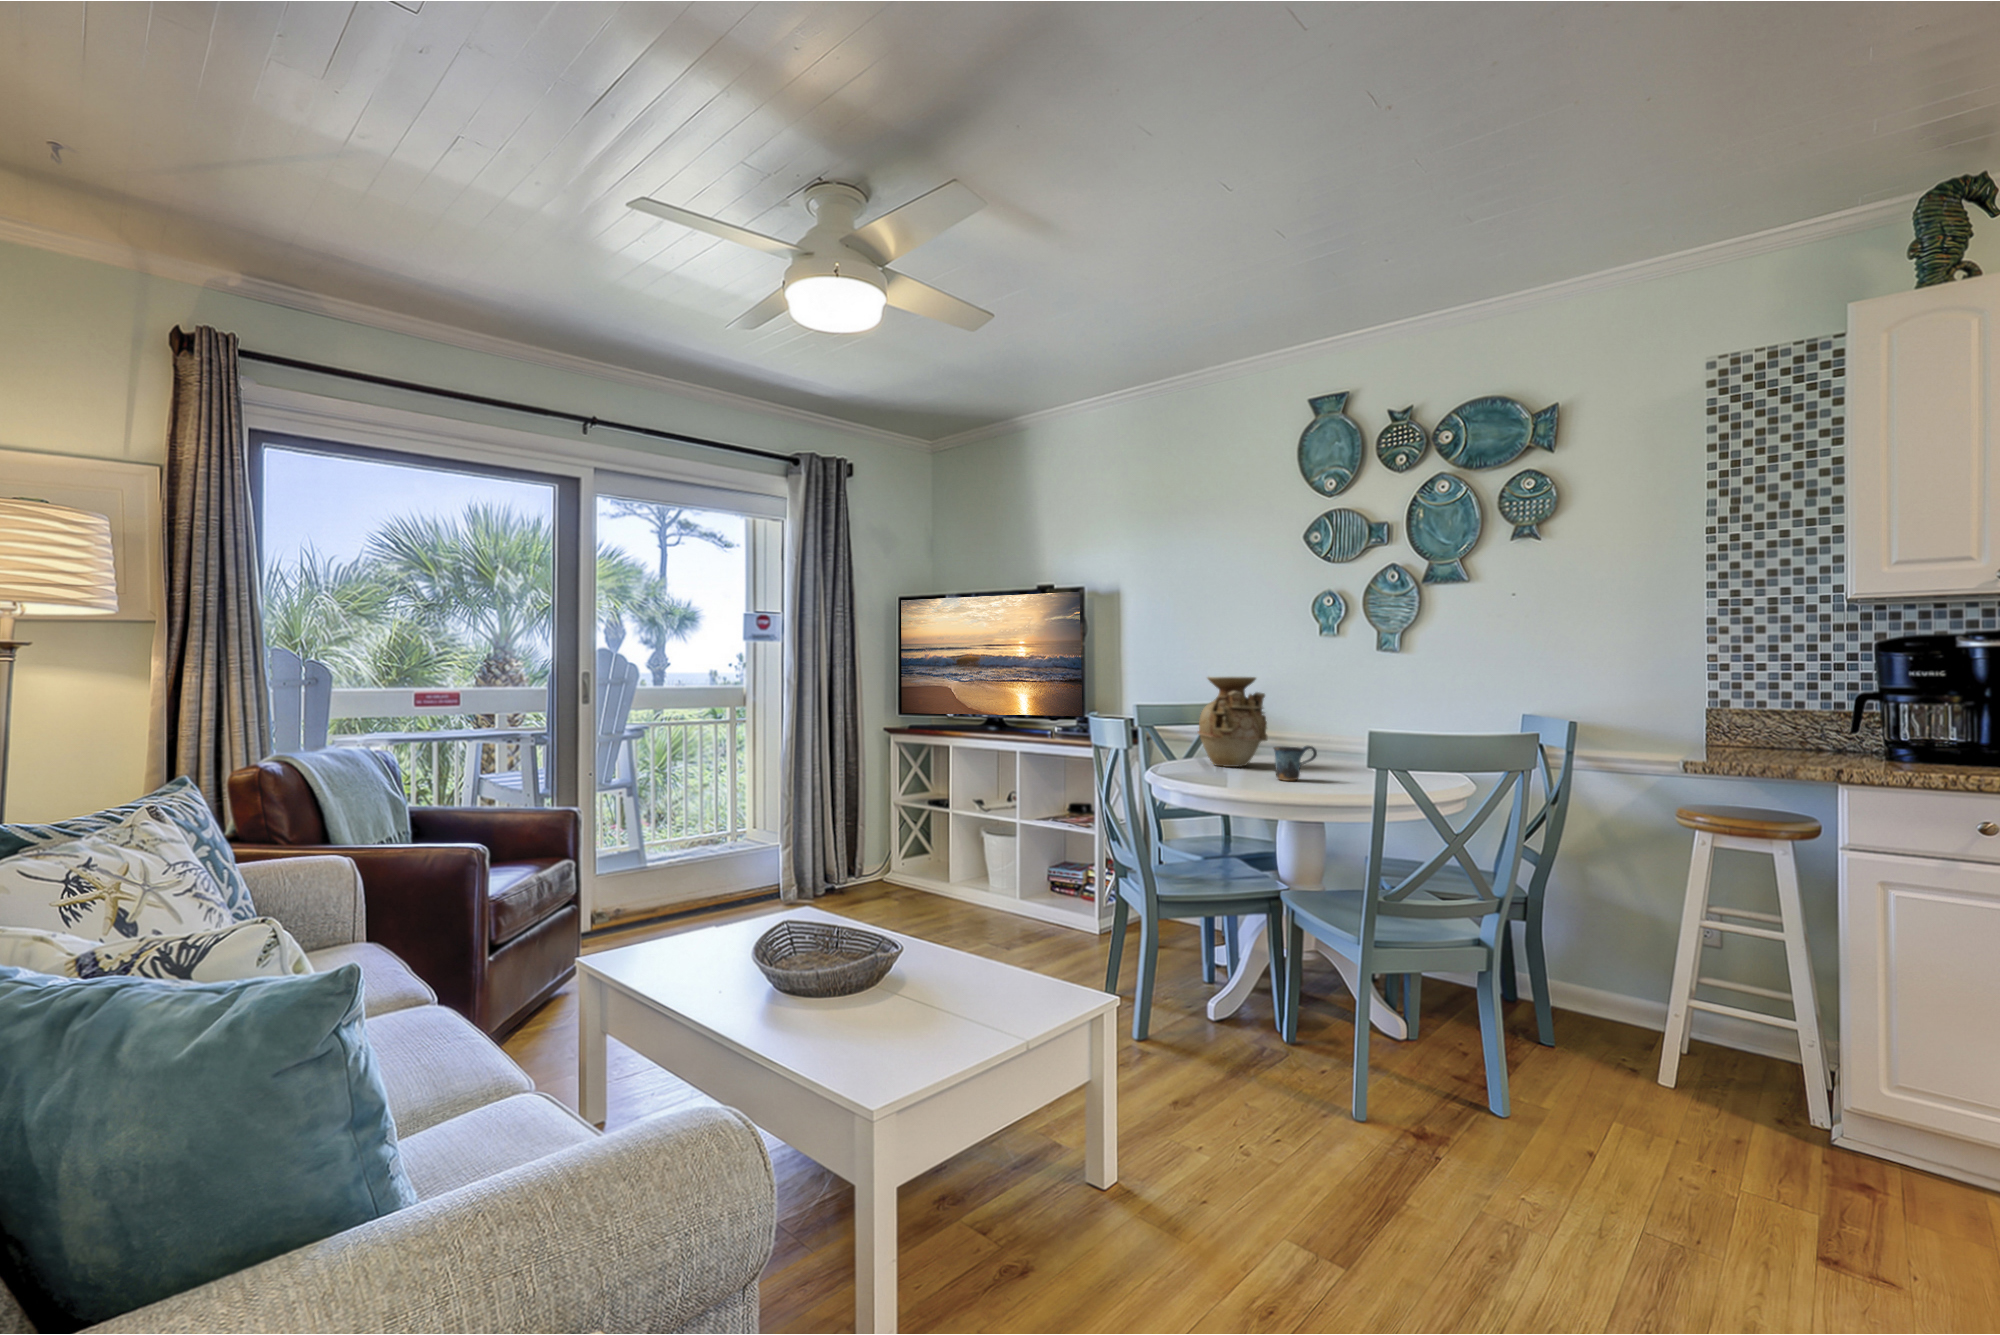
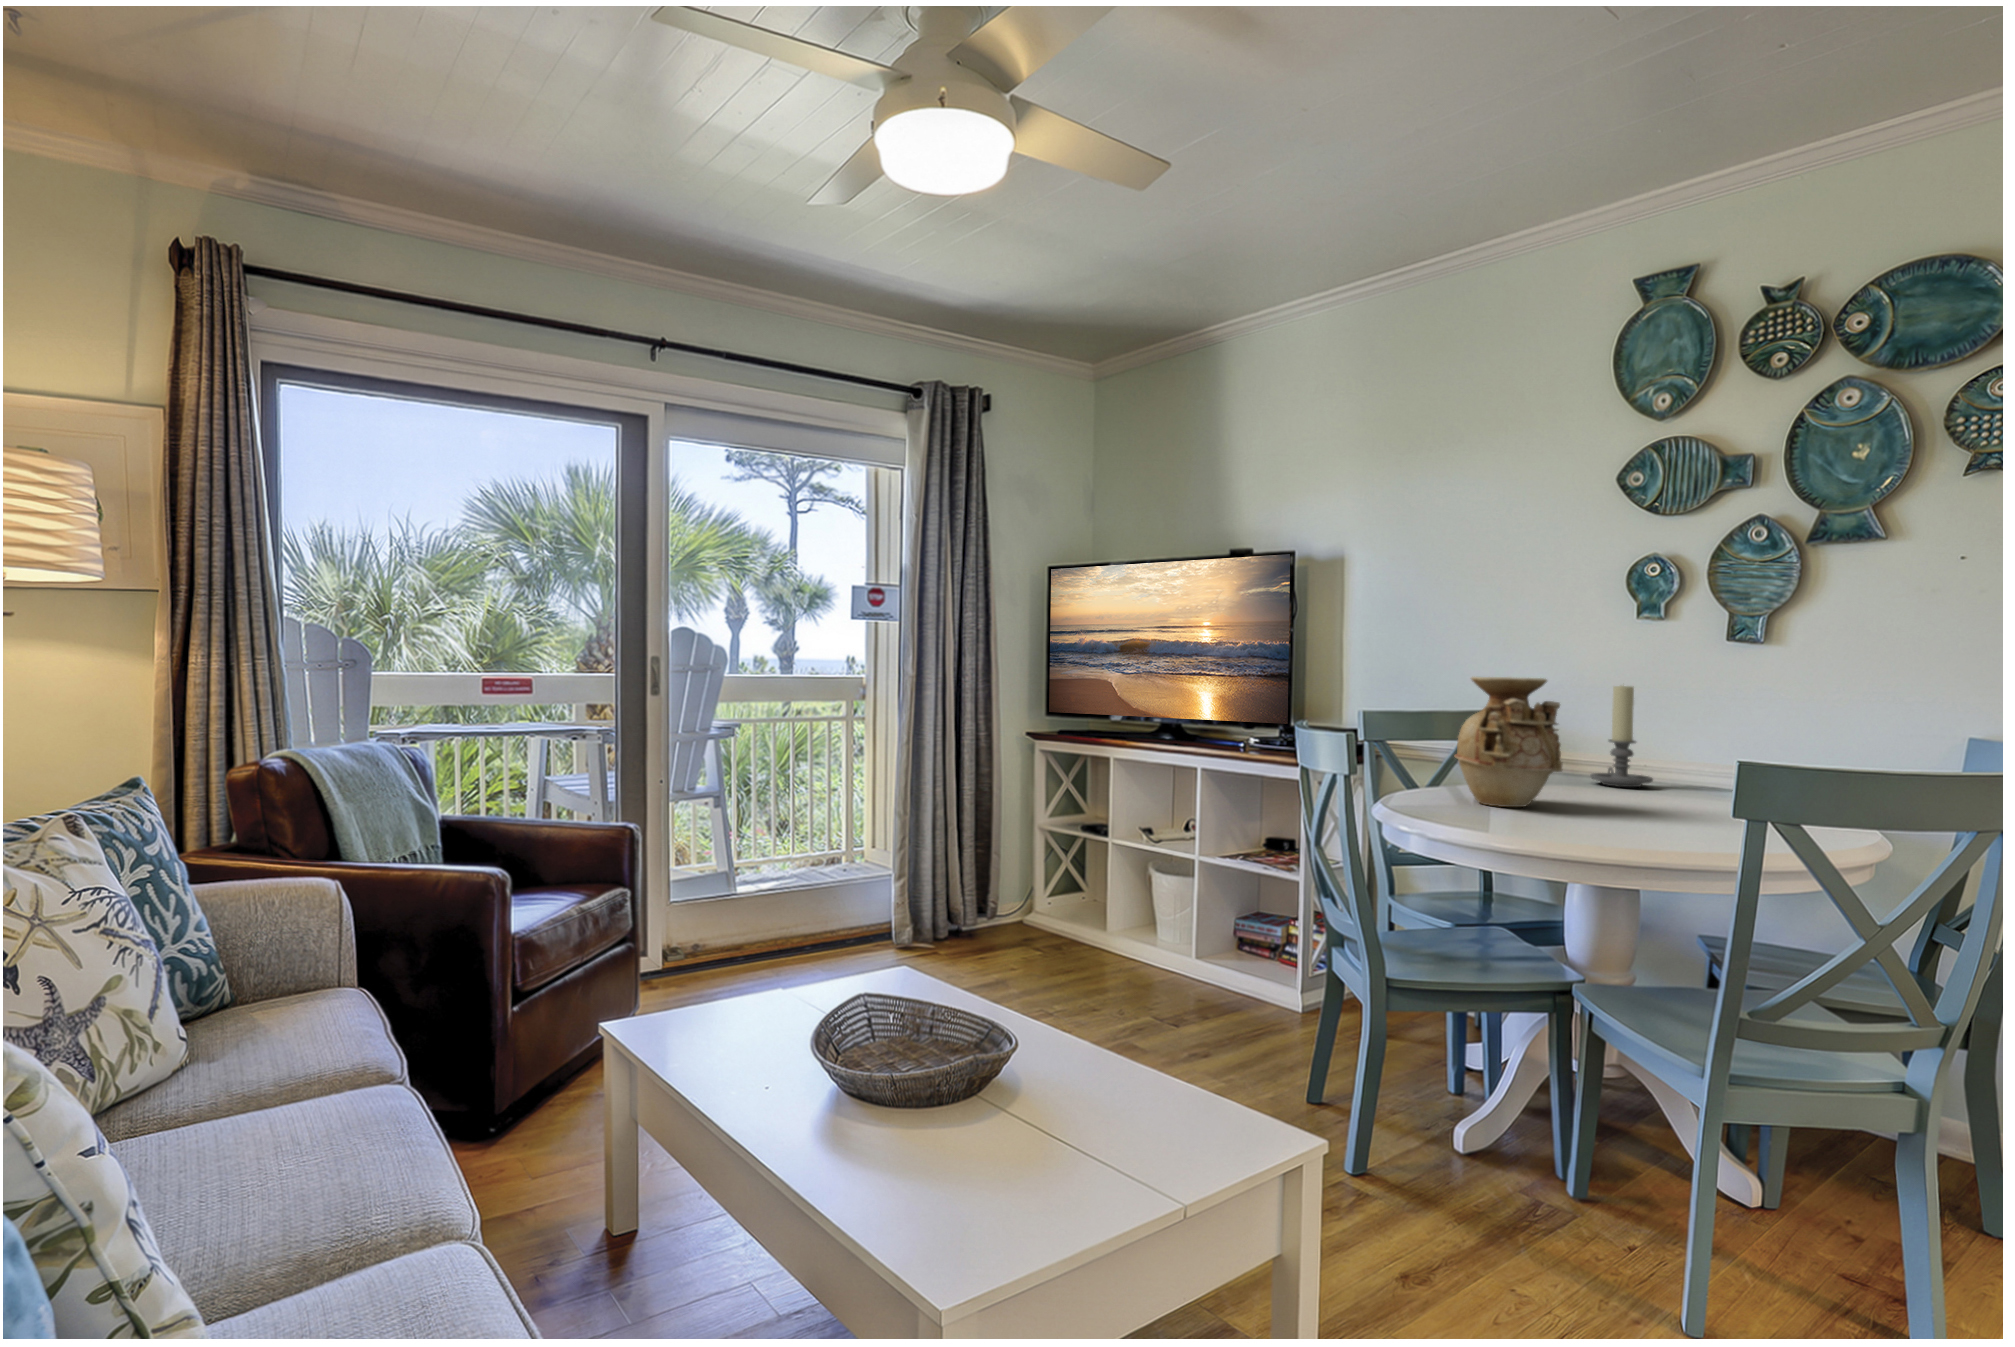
candle holder: none [1292,681,1333,754] -> present [1590,686,1653,787]
mug: present [1274,746,1317,781] -> none [1578,784,1649,836]

